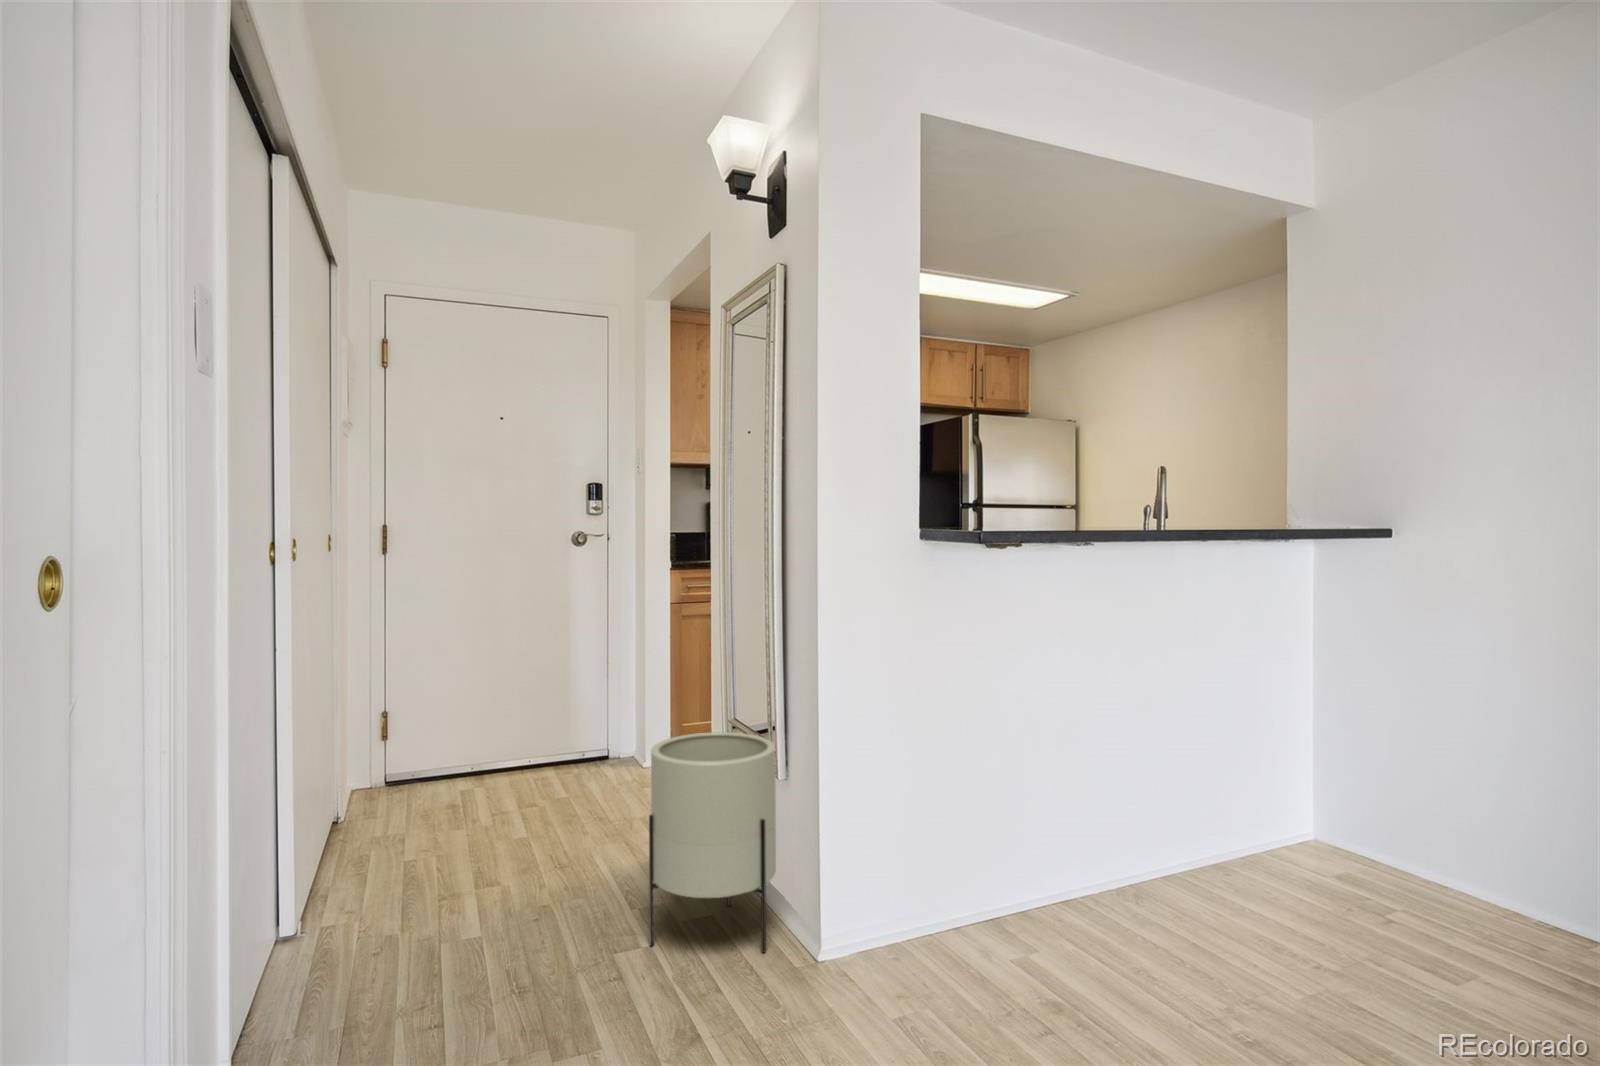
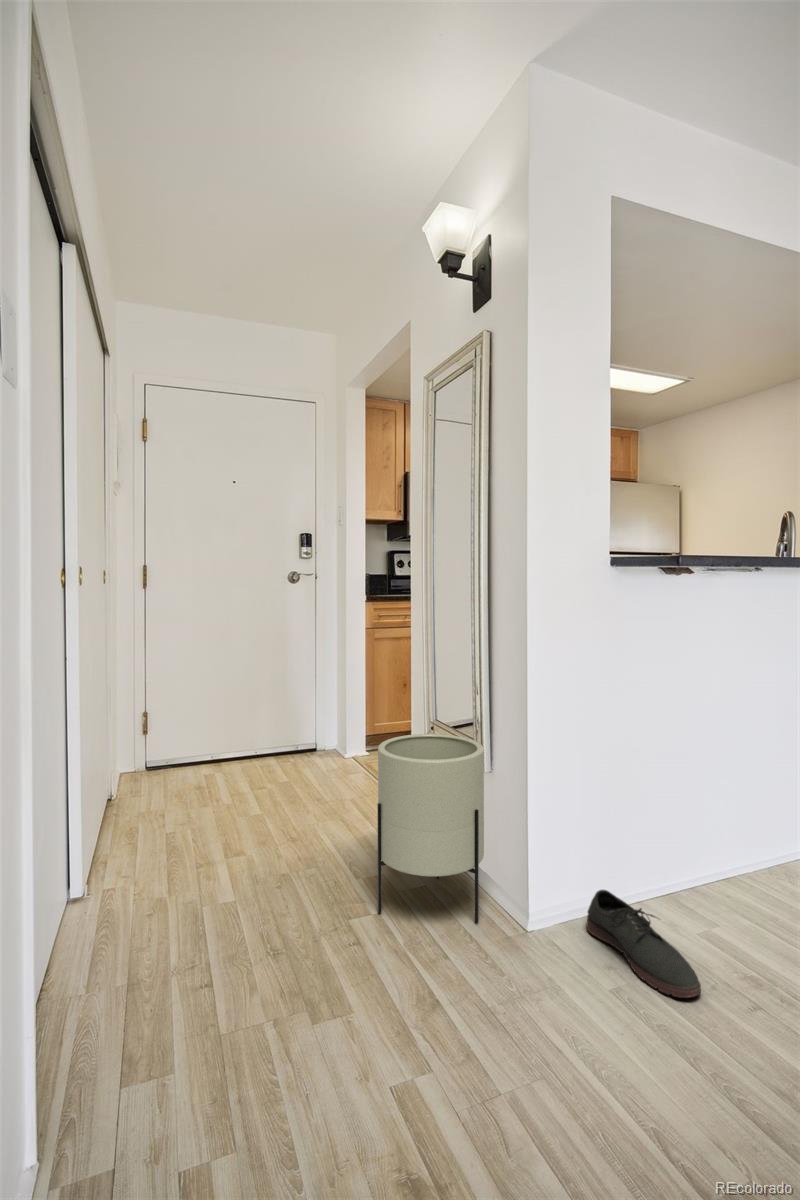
shoe: none [888,909,996,1022] -> present [586,890,701,998]

